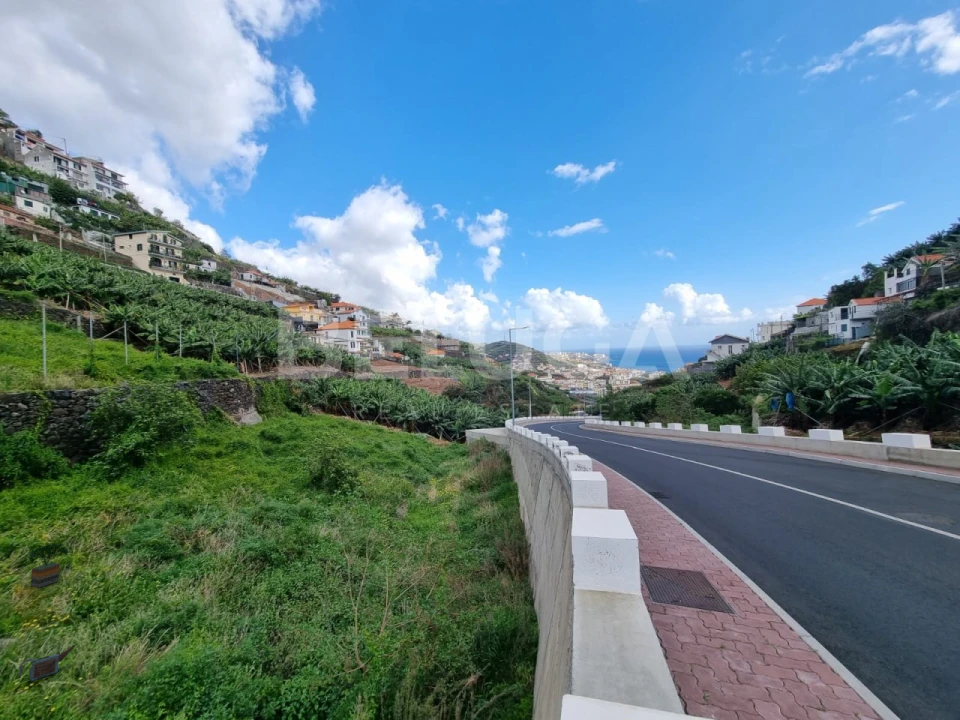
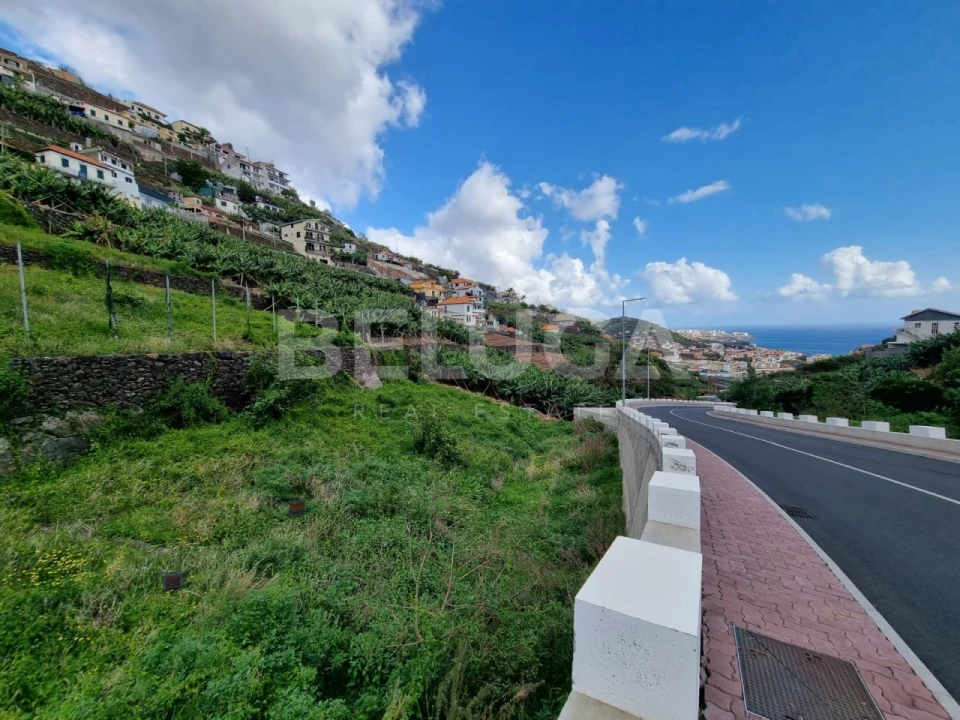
potted tree: present [30,543,69,588] -> present [287,484,310,517]

